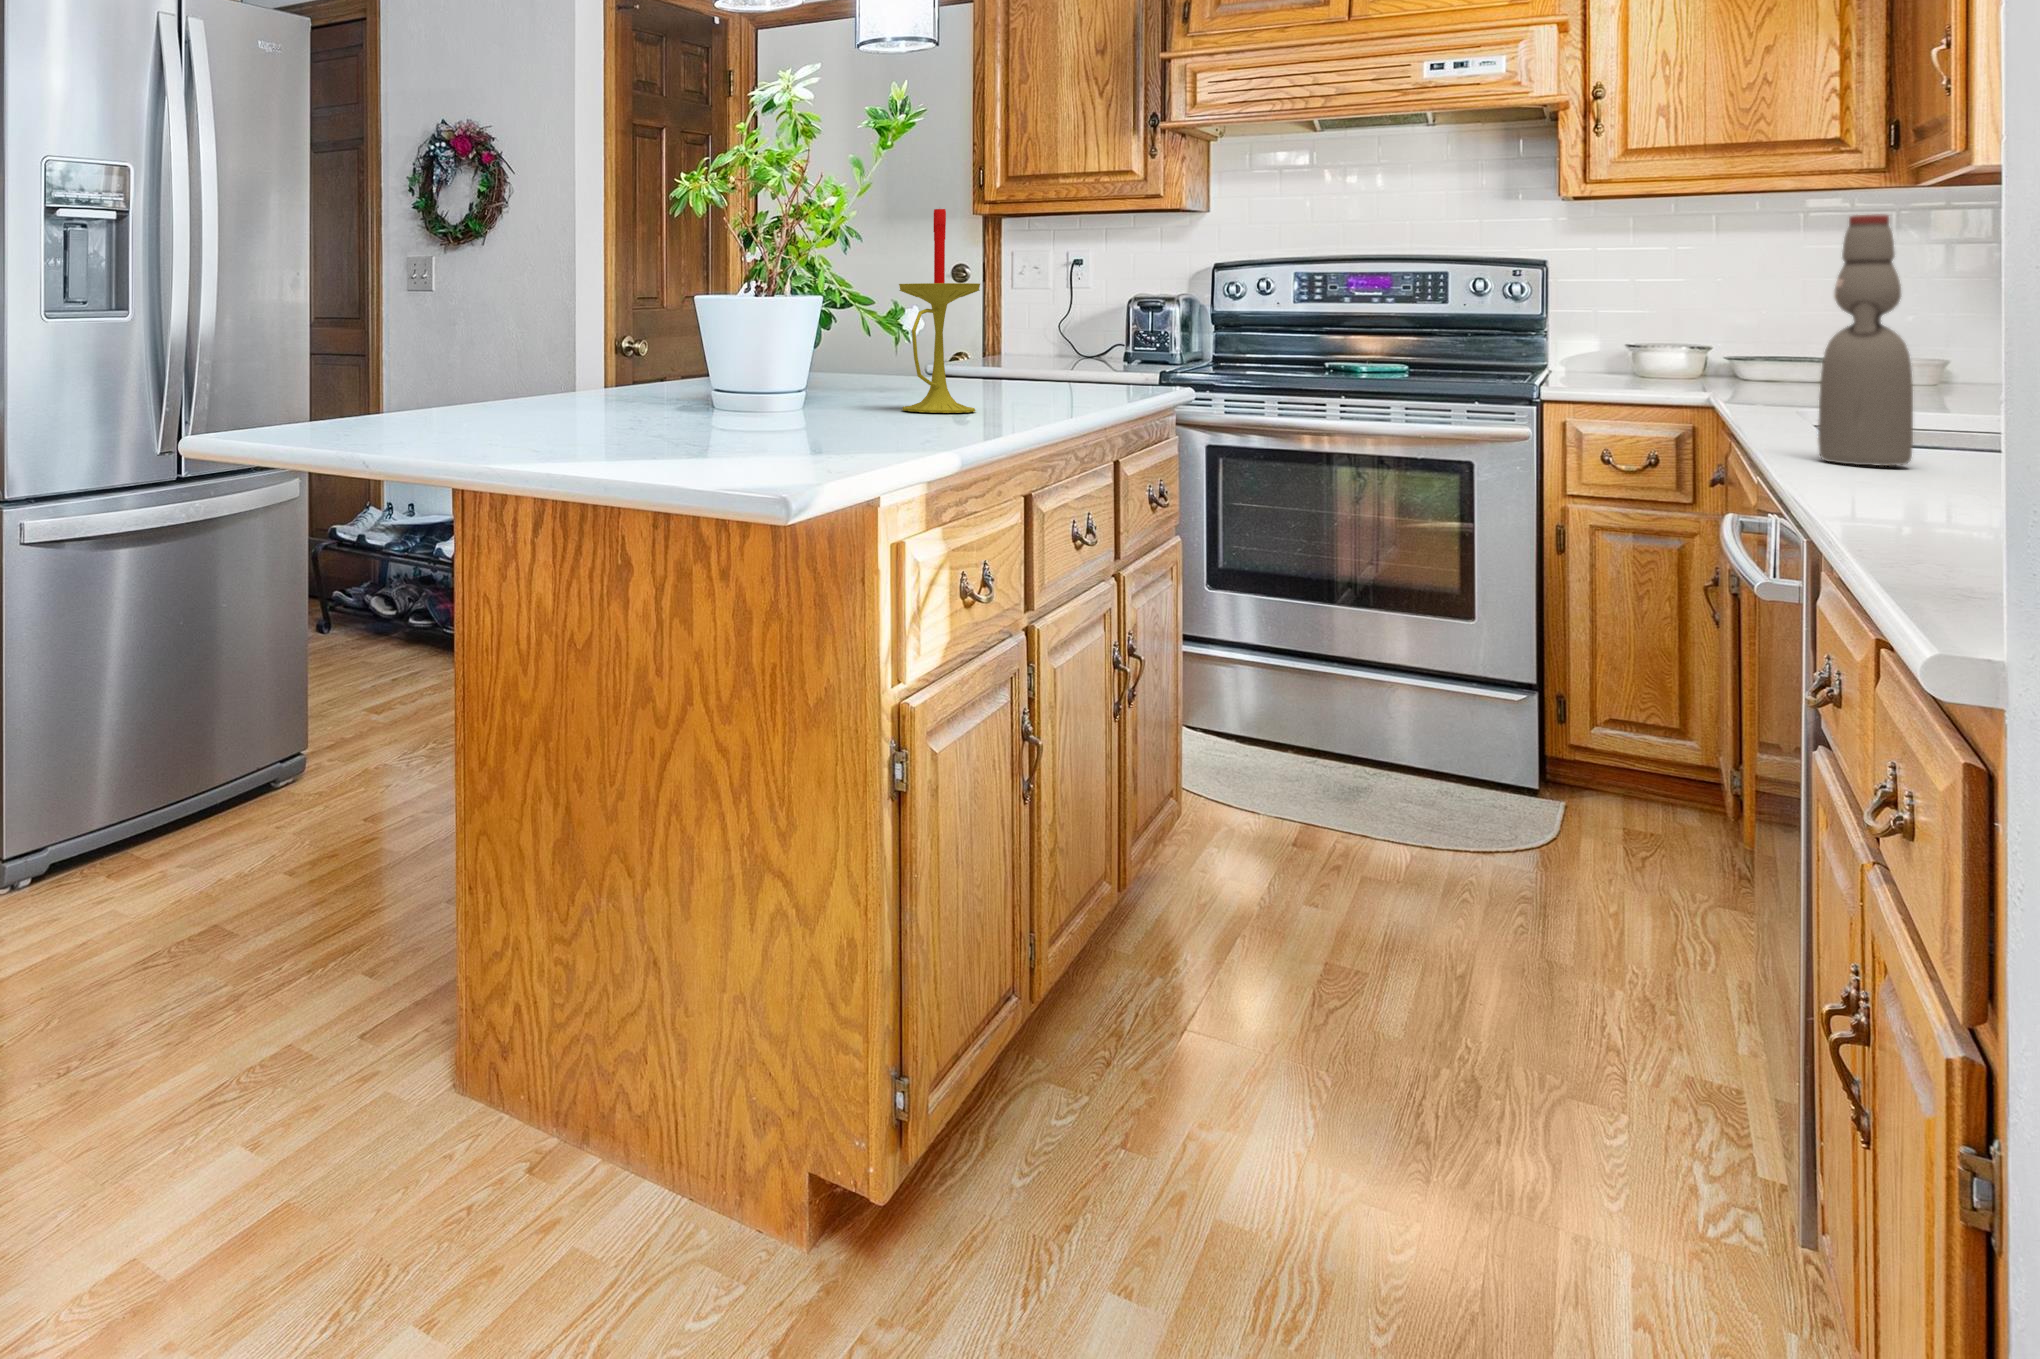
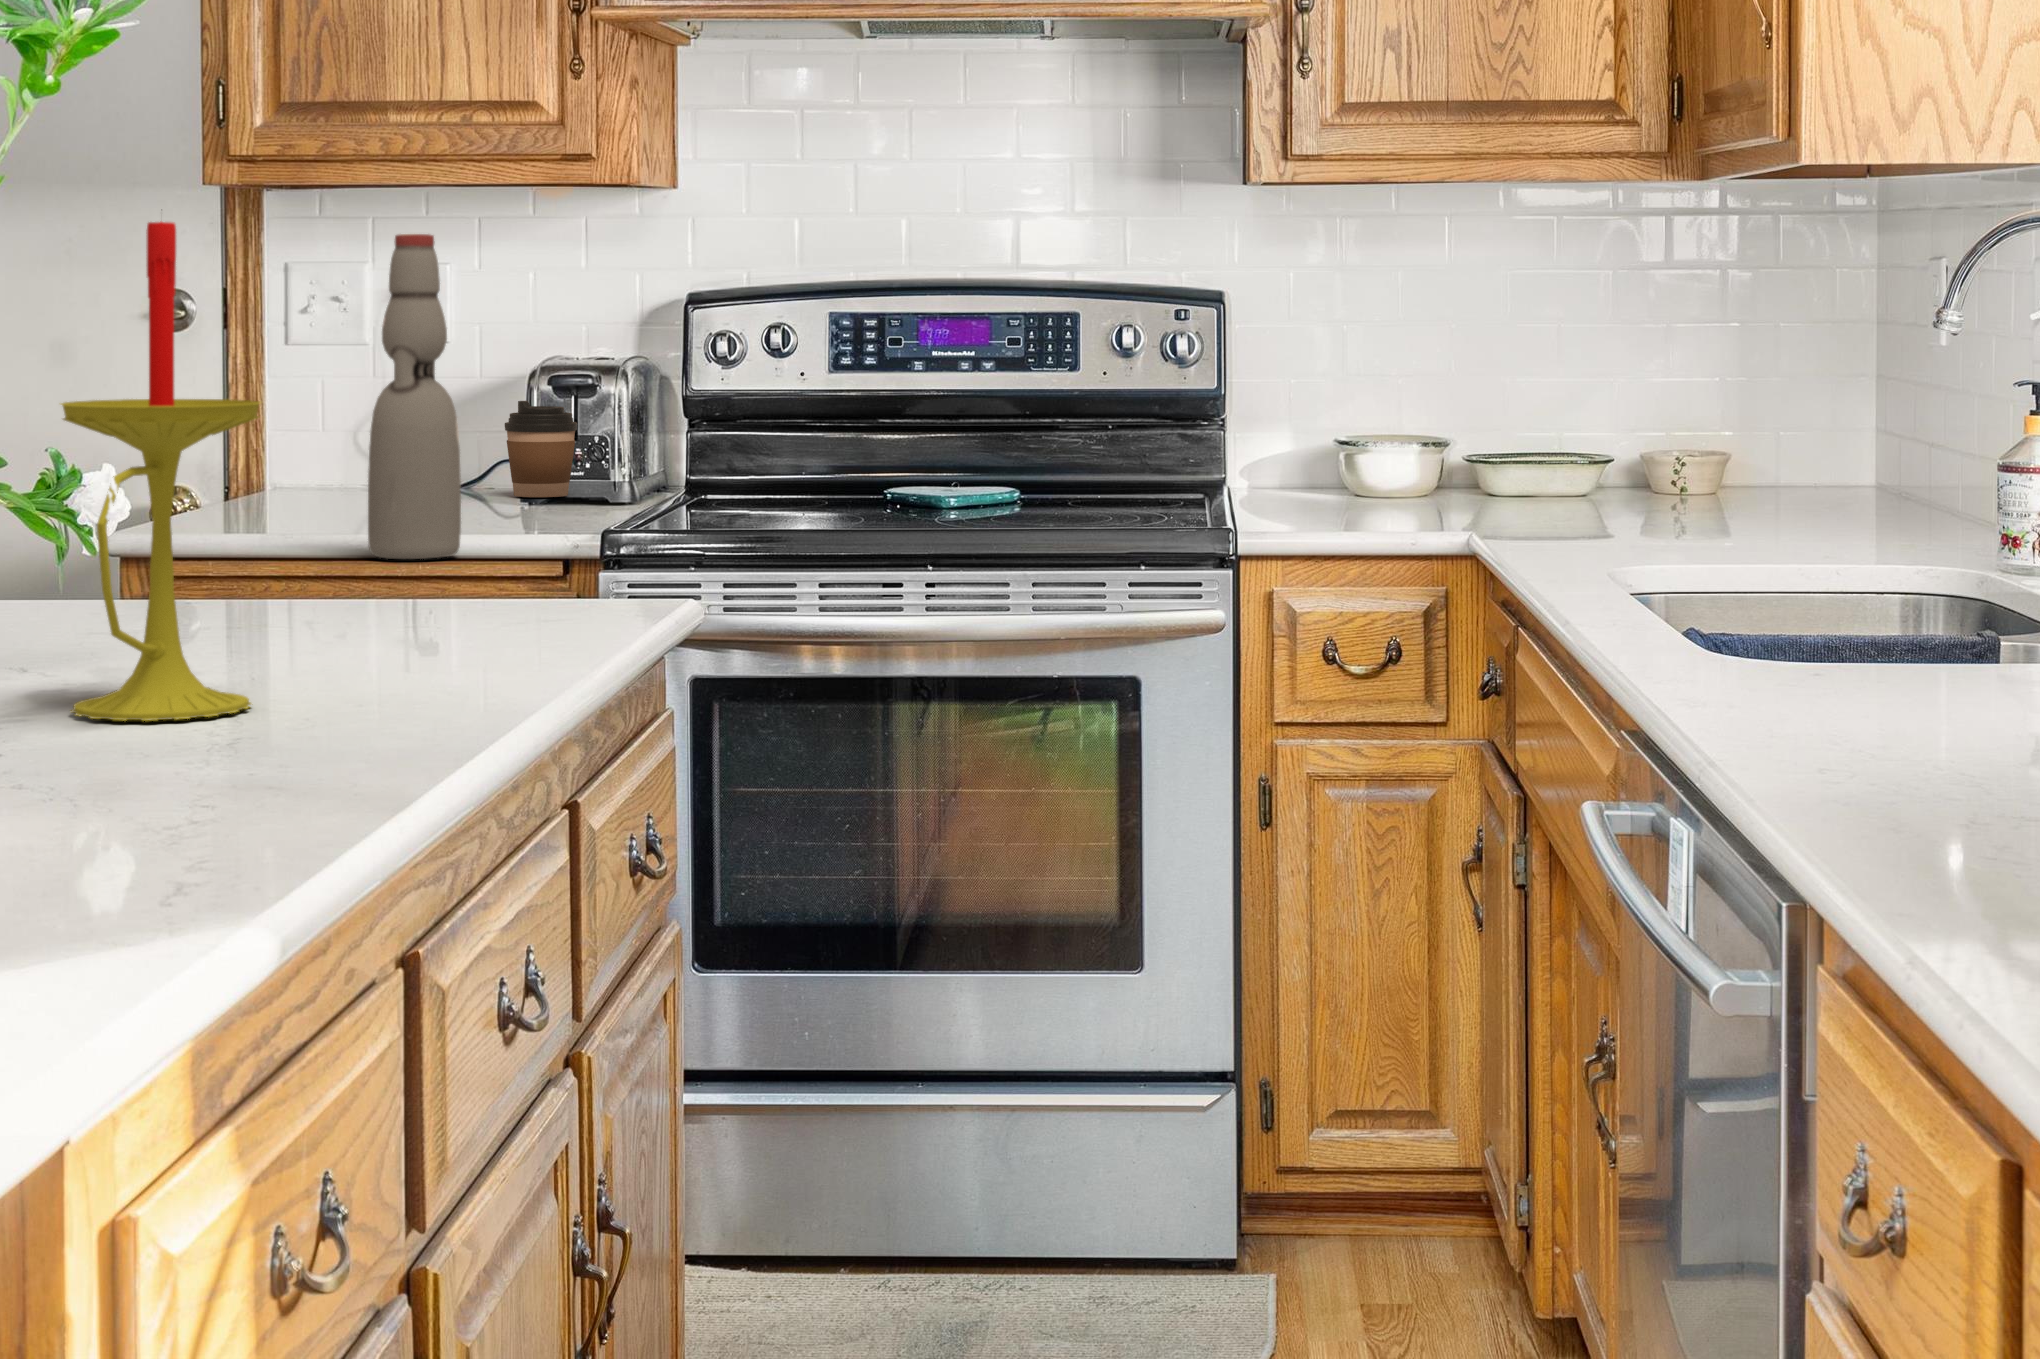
bottle: present [1818,215,1913,466] -> present [368,234,461,559]
coffee cup: none [1117,320,1155,367] -> present [505,401,577,497]

